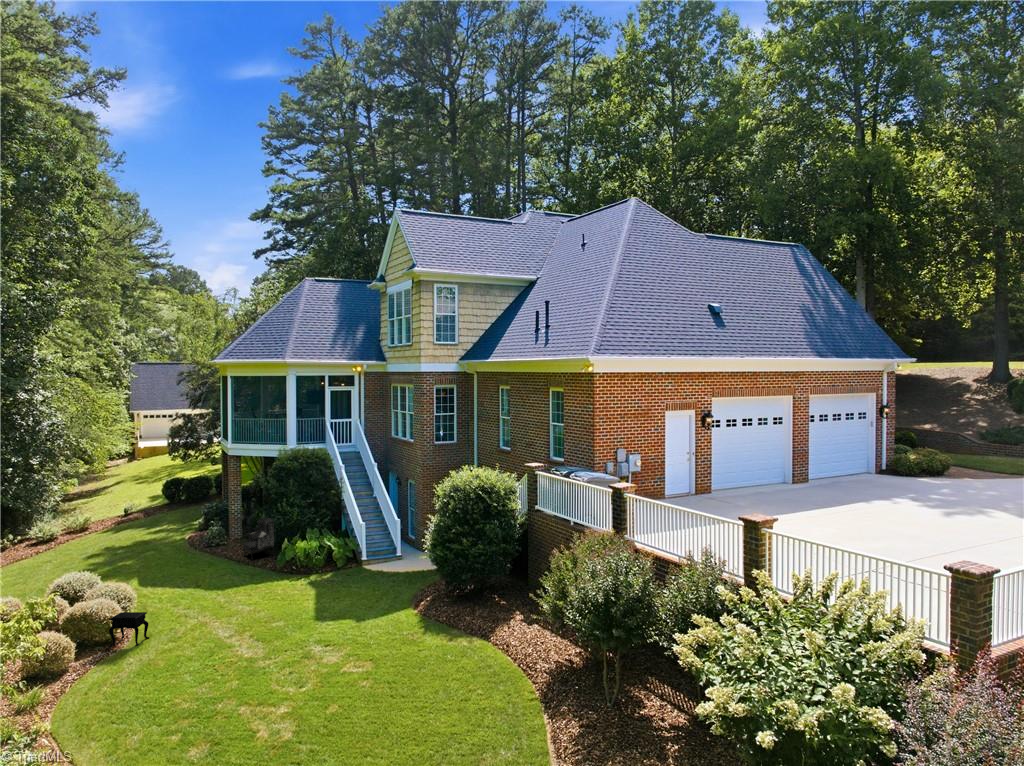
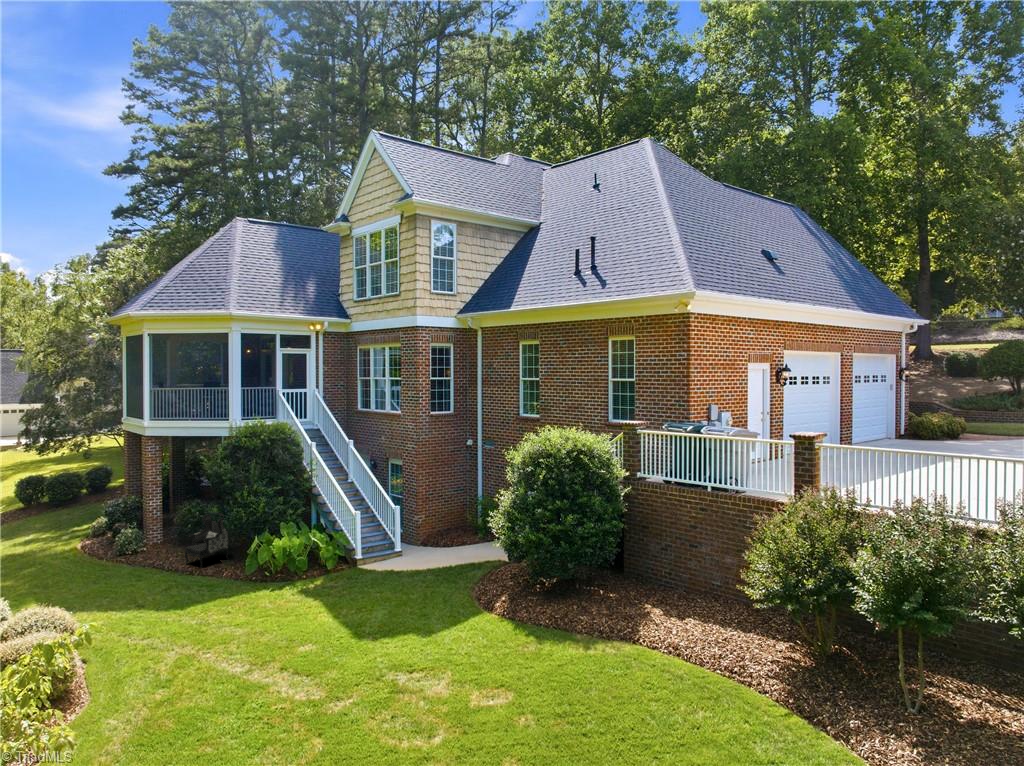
side table: present [109,612,150,646] -> none [62,636,120,687]

